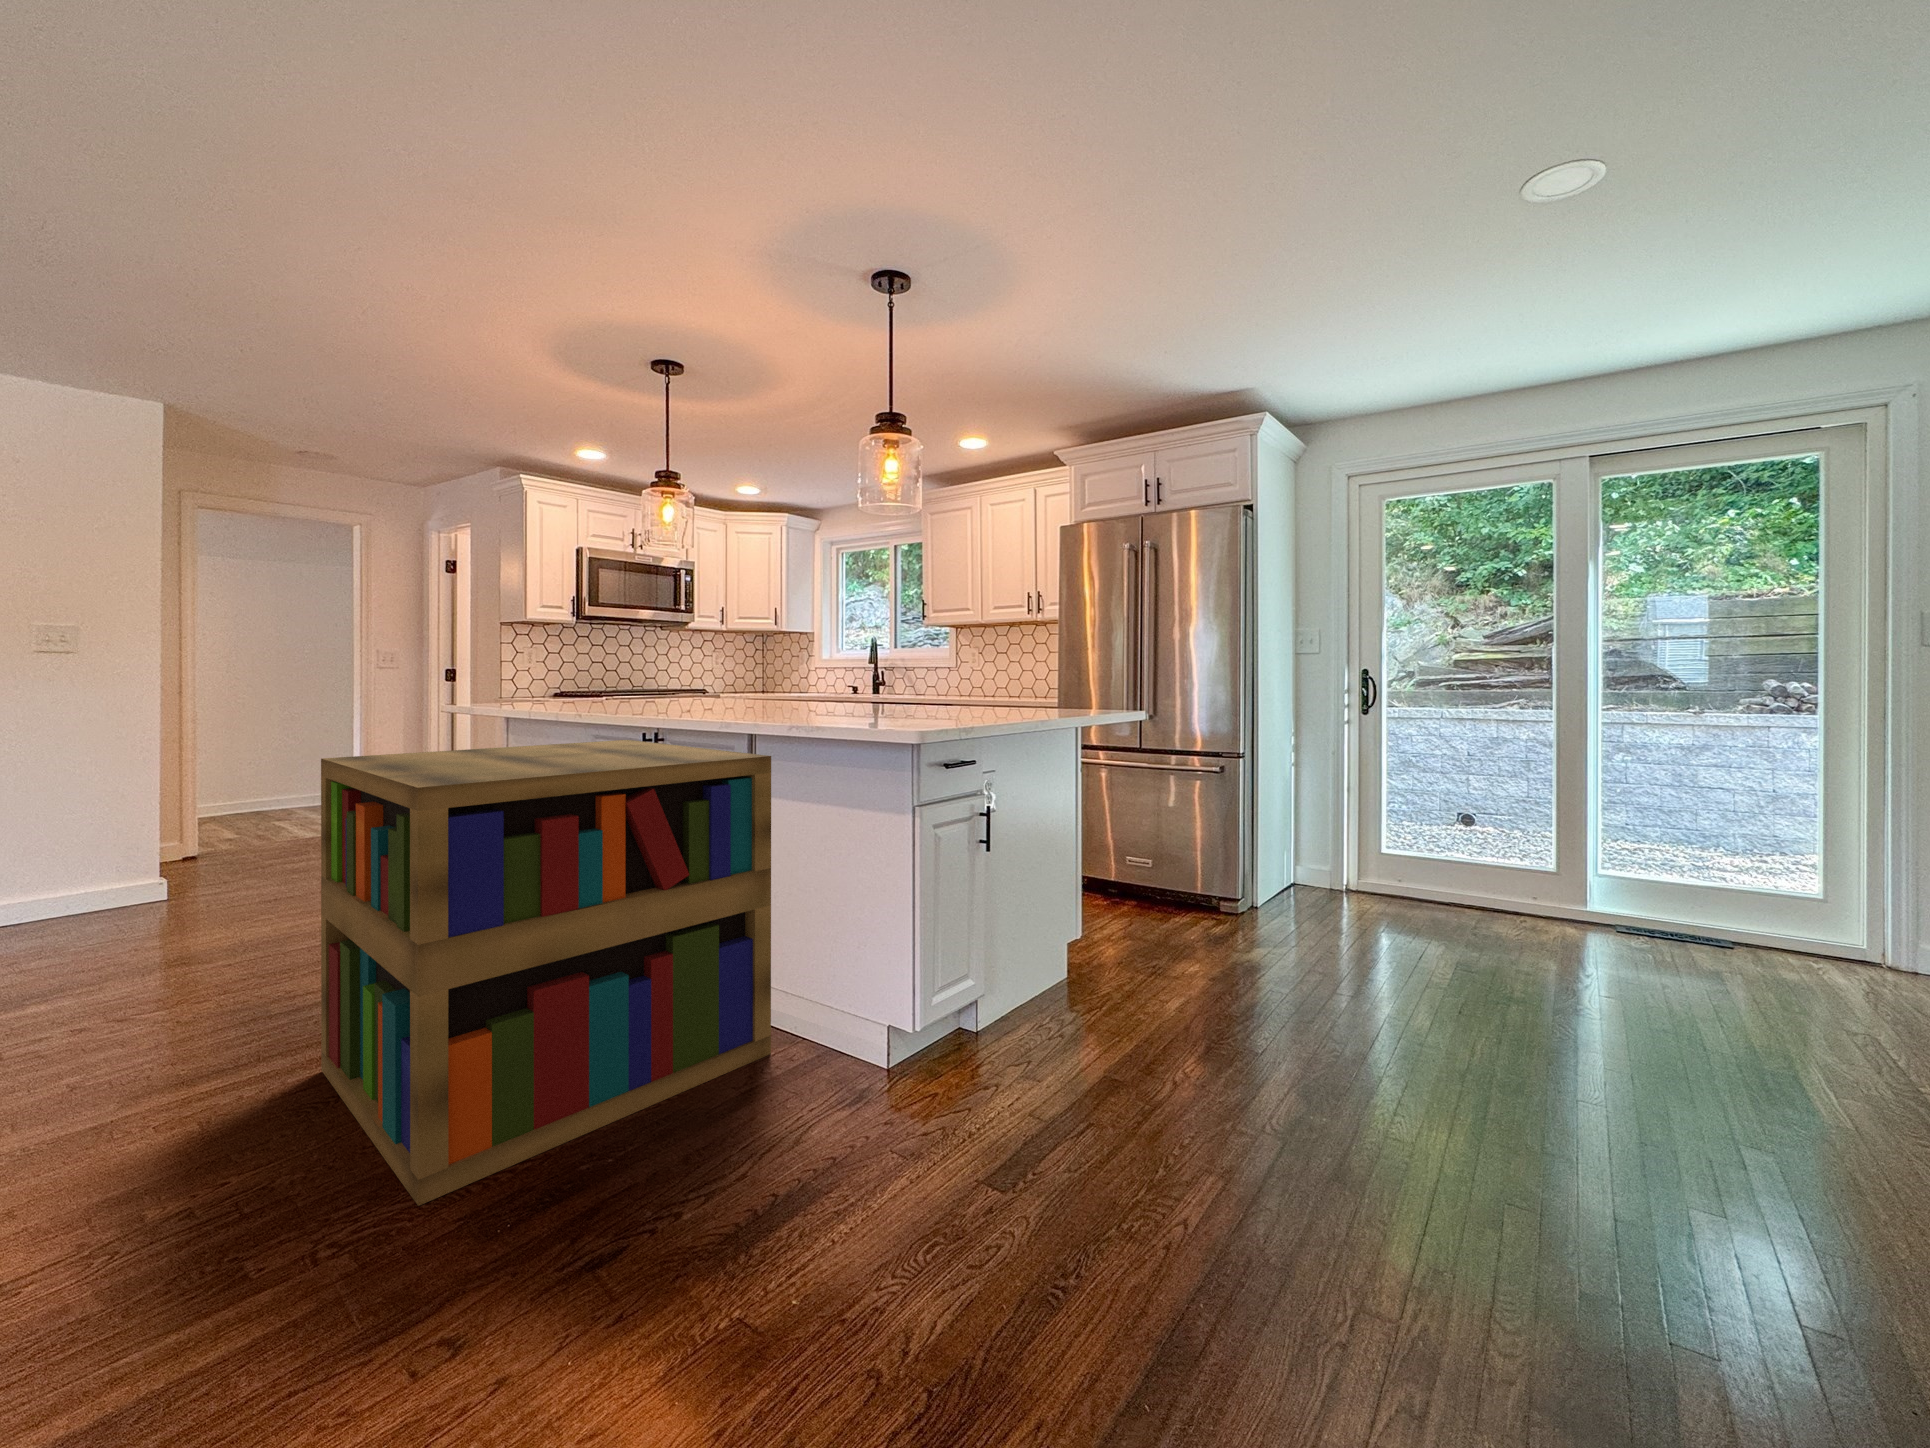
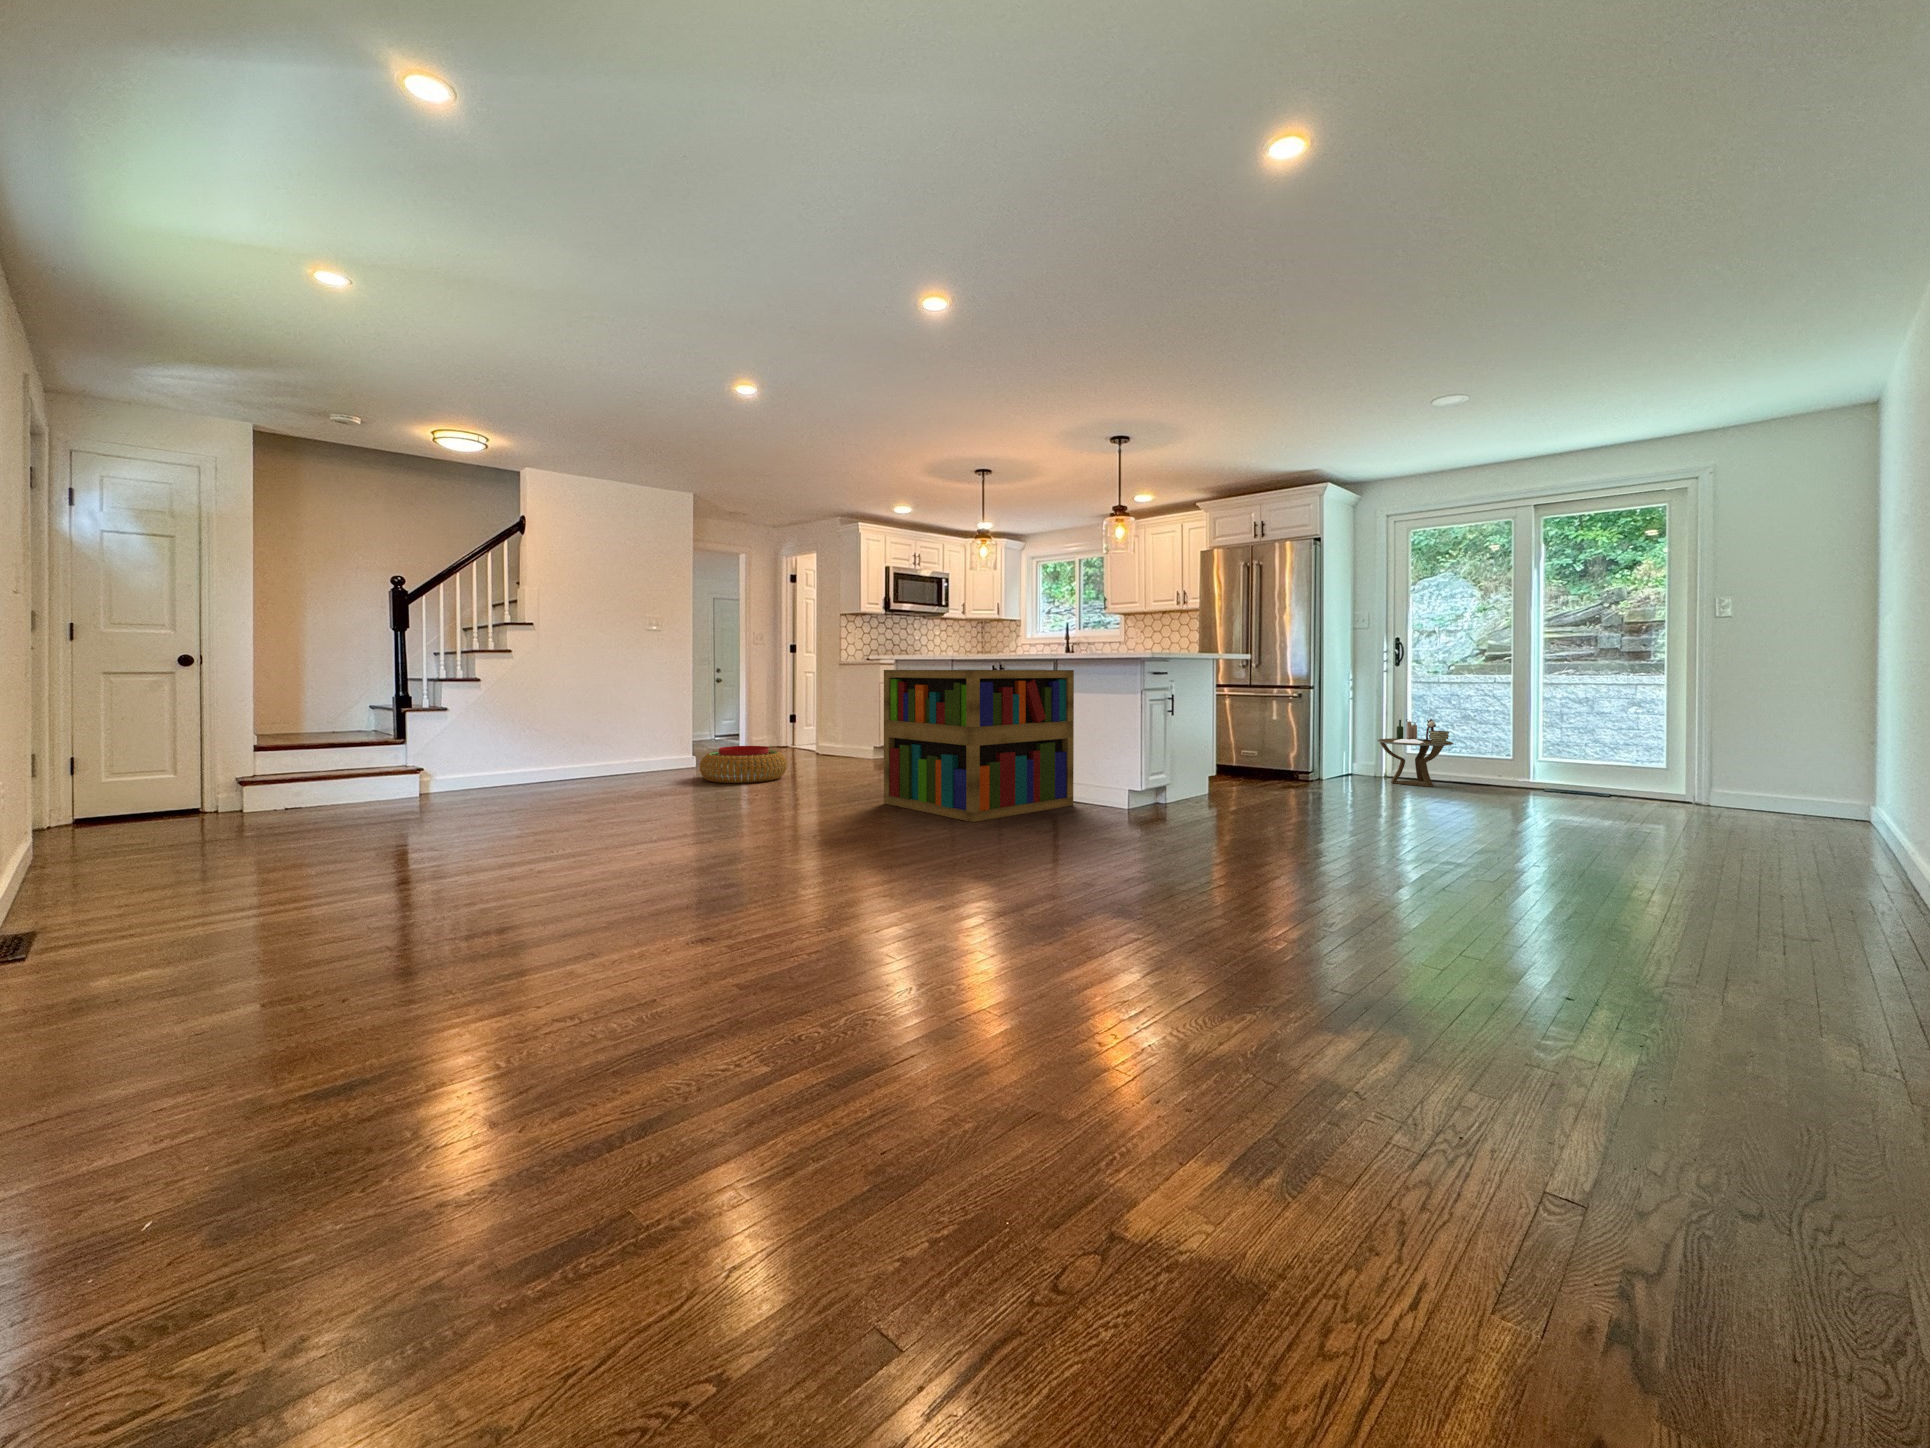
side table: none [1343,804,1469,927] -> present [1378,719,1454,787]
pouf: none [60,873,294,968] -> present [700,746,787,783]

